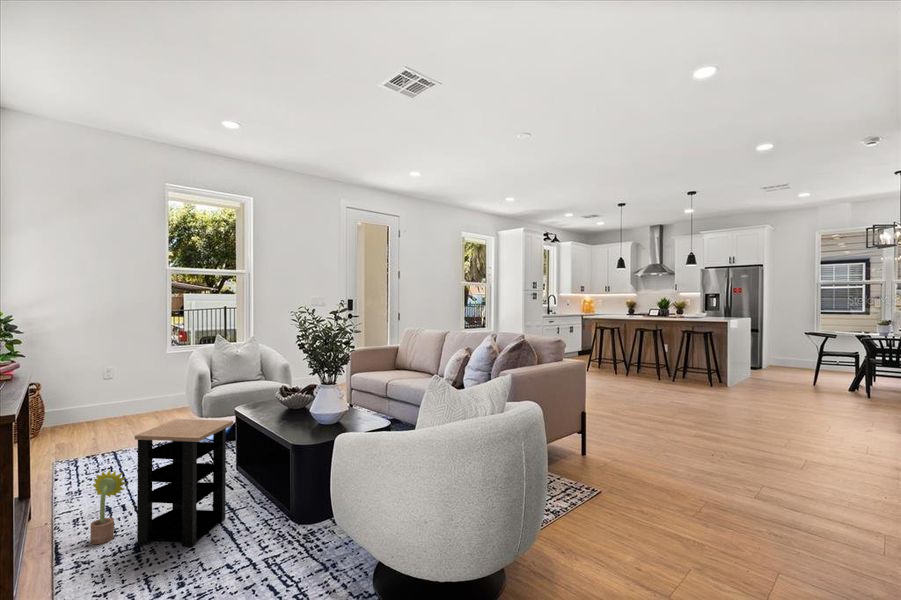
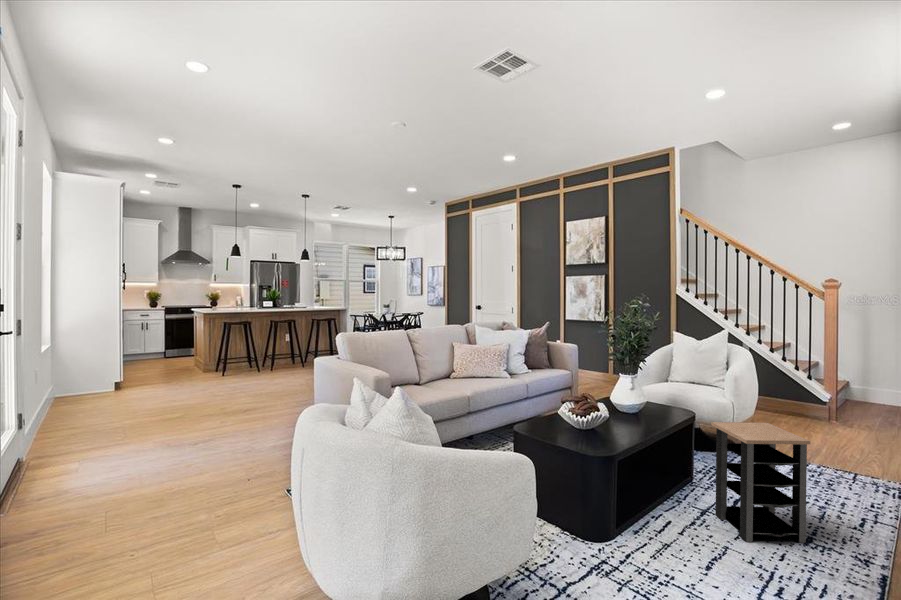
decorative plant: present [90,470,126,544] -> none [802,502,846,574]

